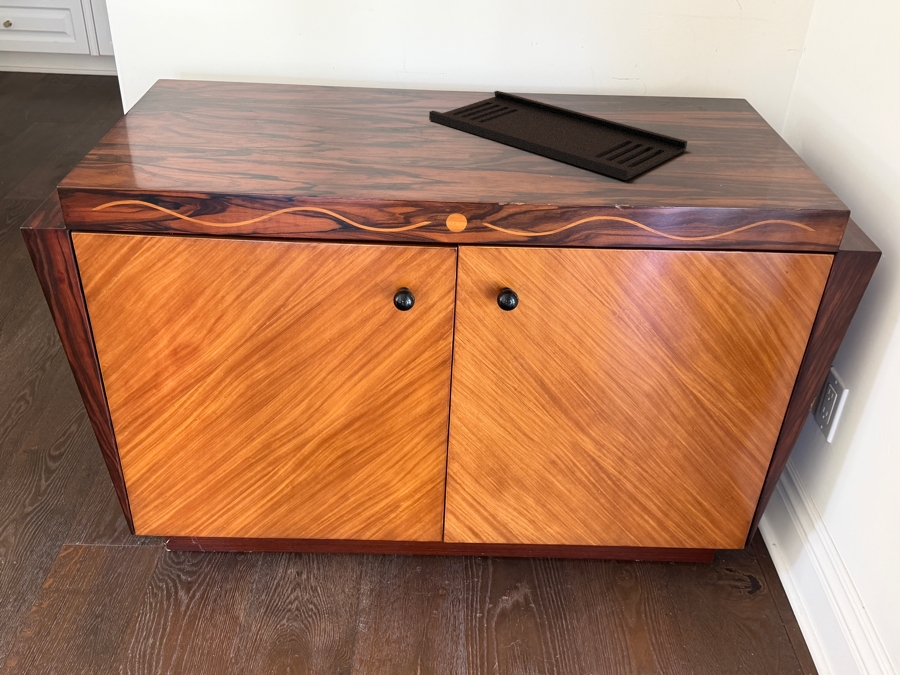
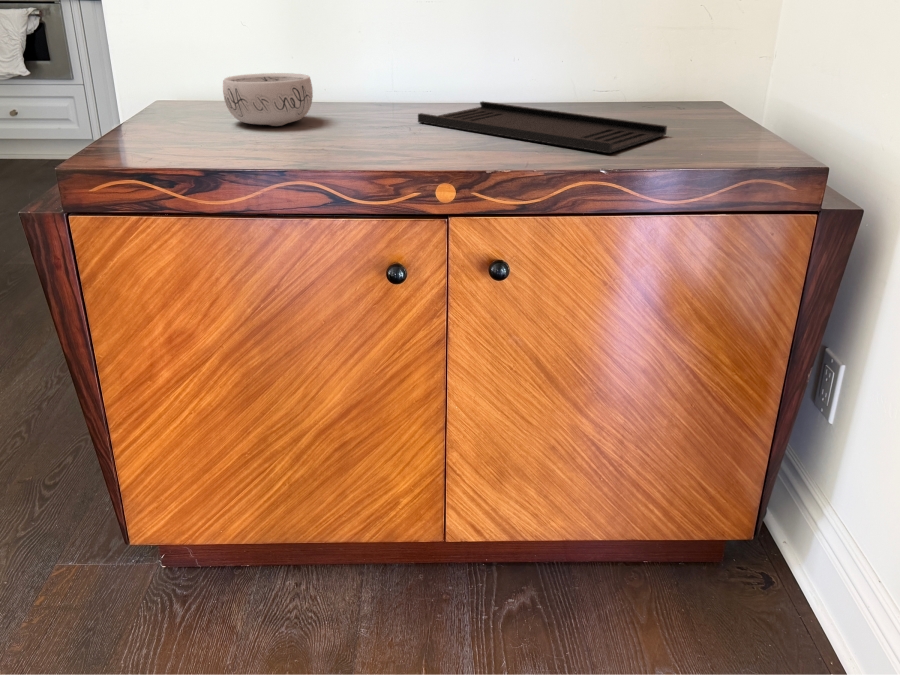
decorative bowl: none [227,60,320,124] -> present [223,73,313,126]

